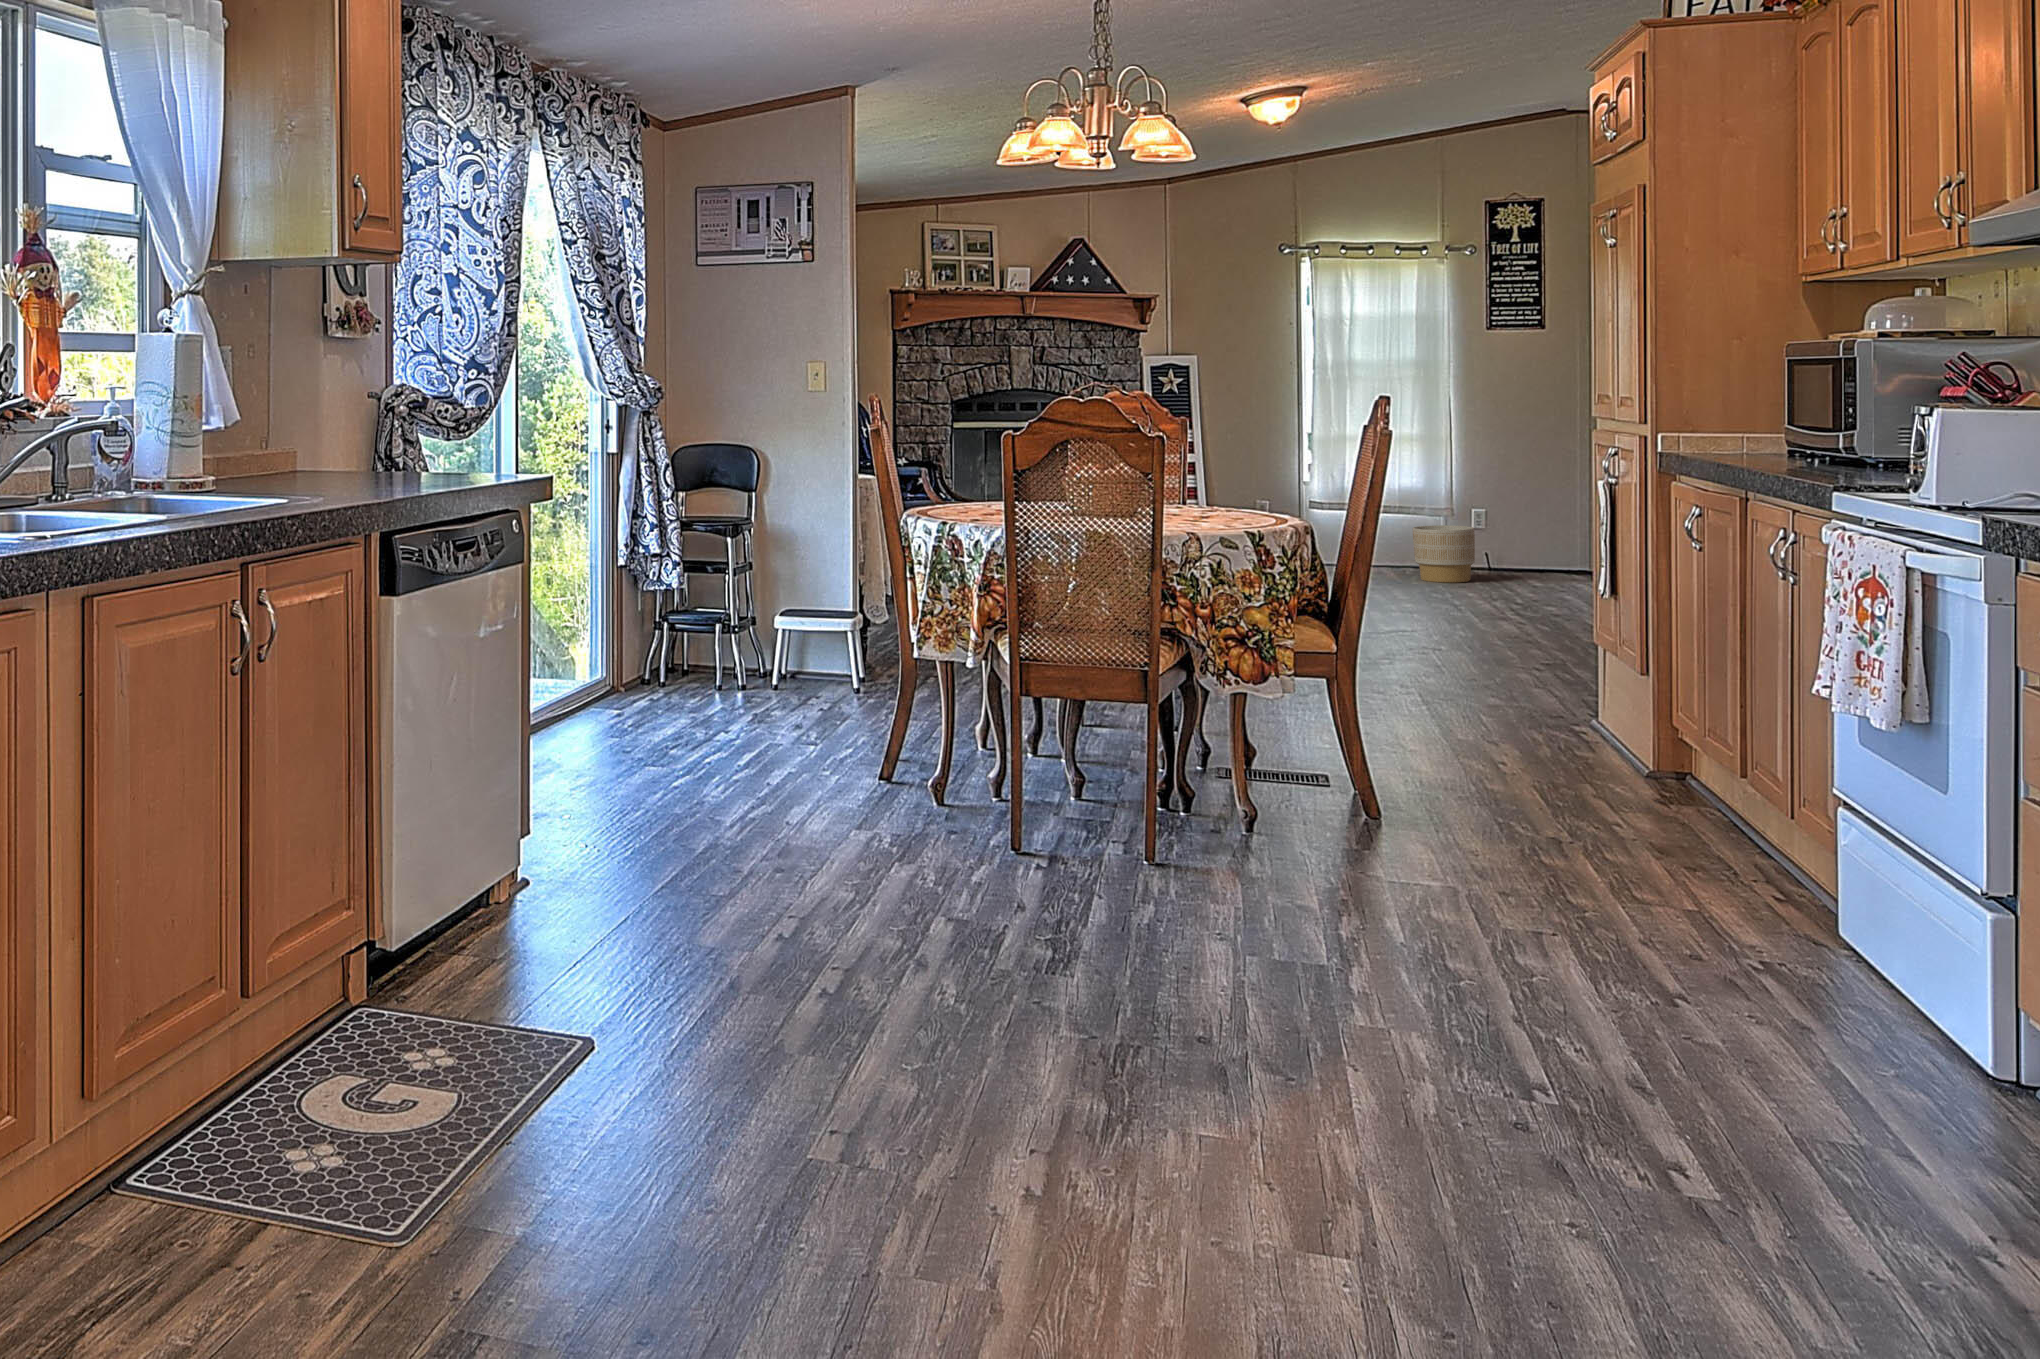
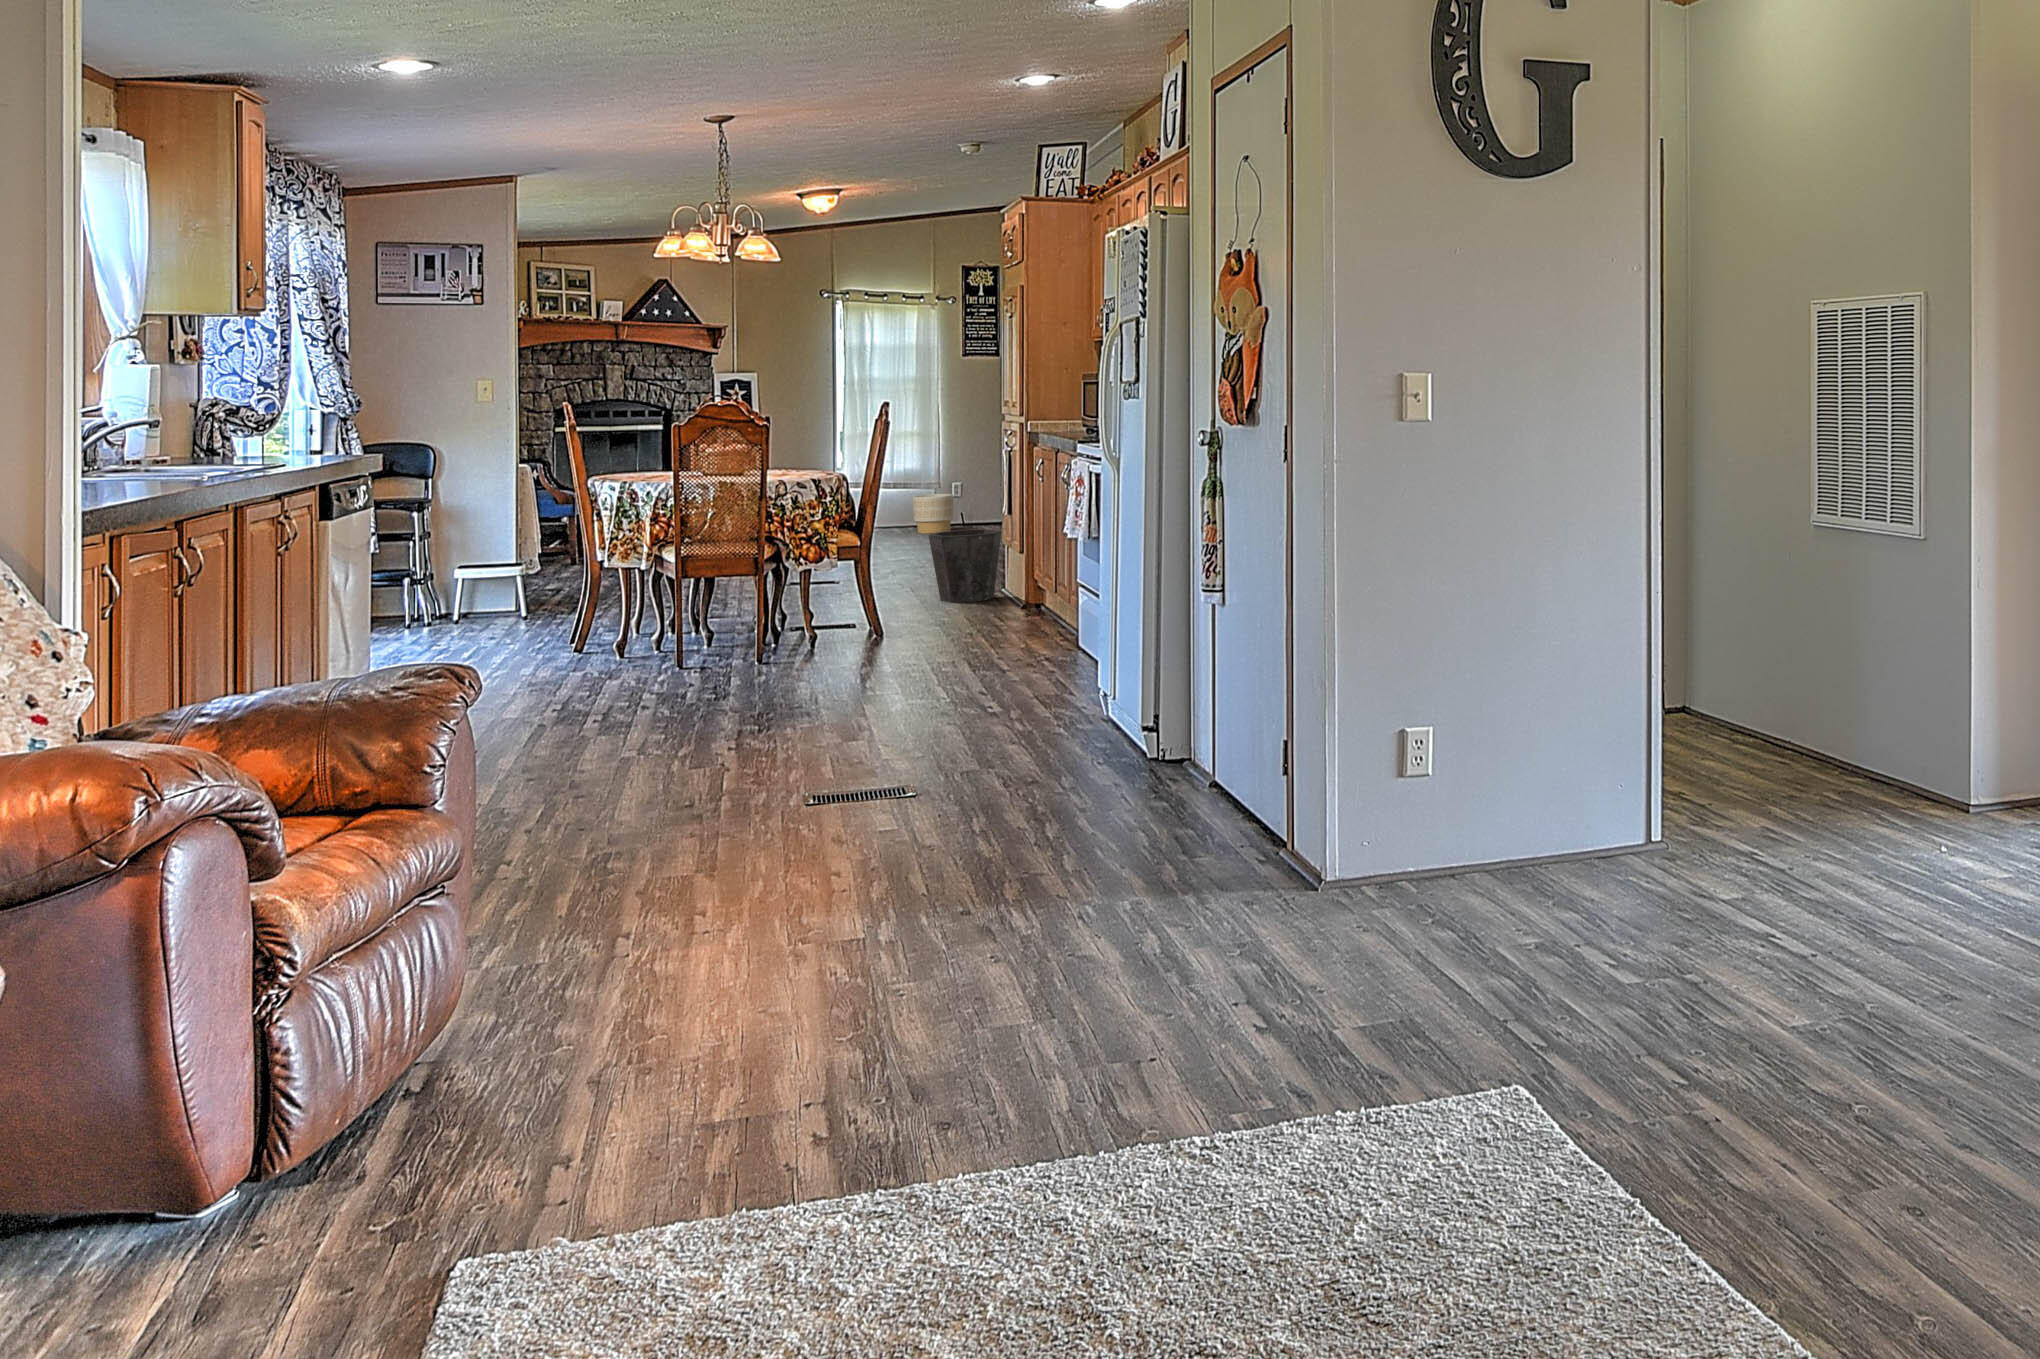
waste bin: none [1458,615,1599,750] -> present [929,529,1001,603]

